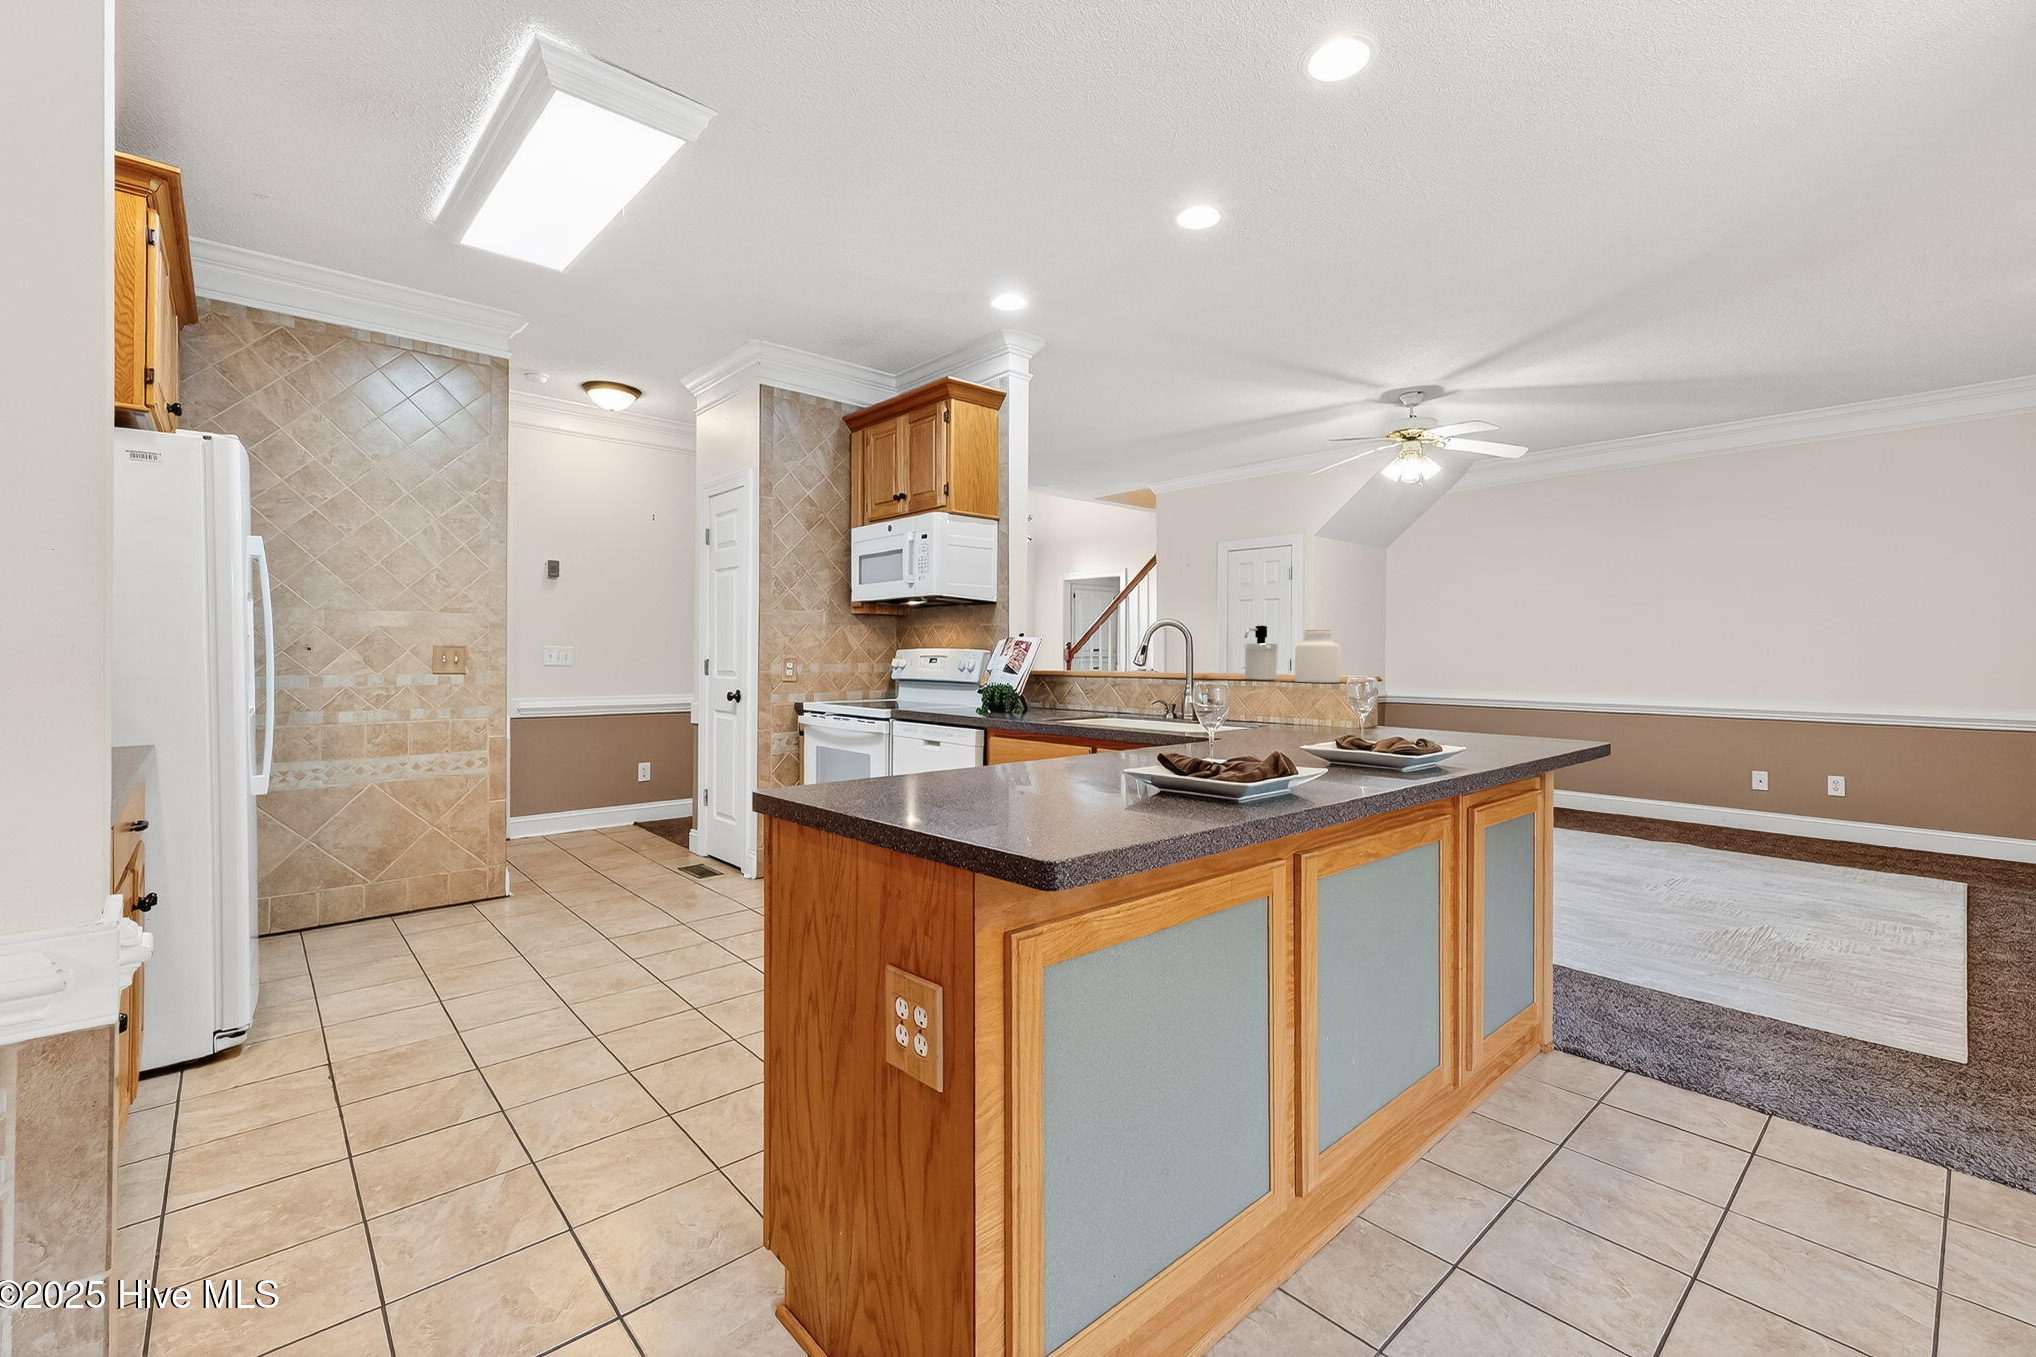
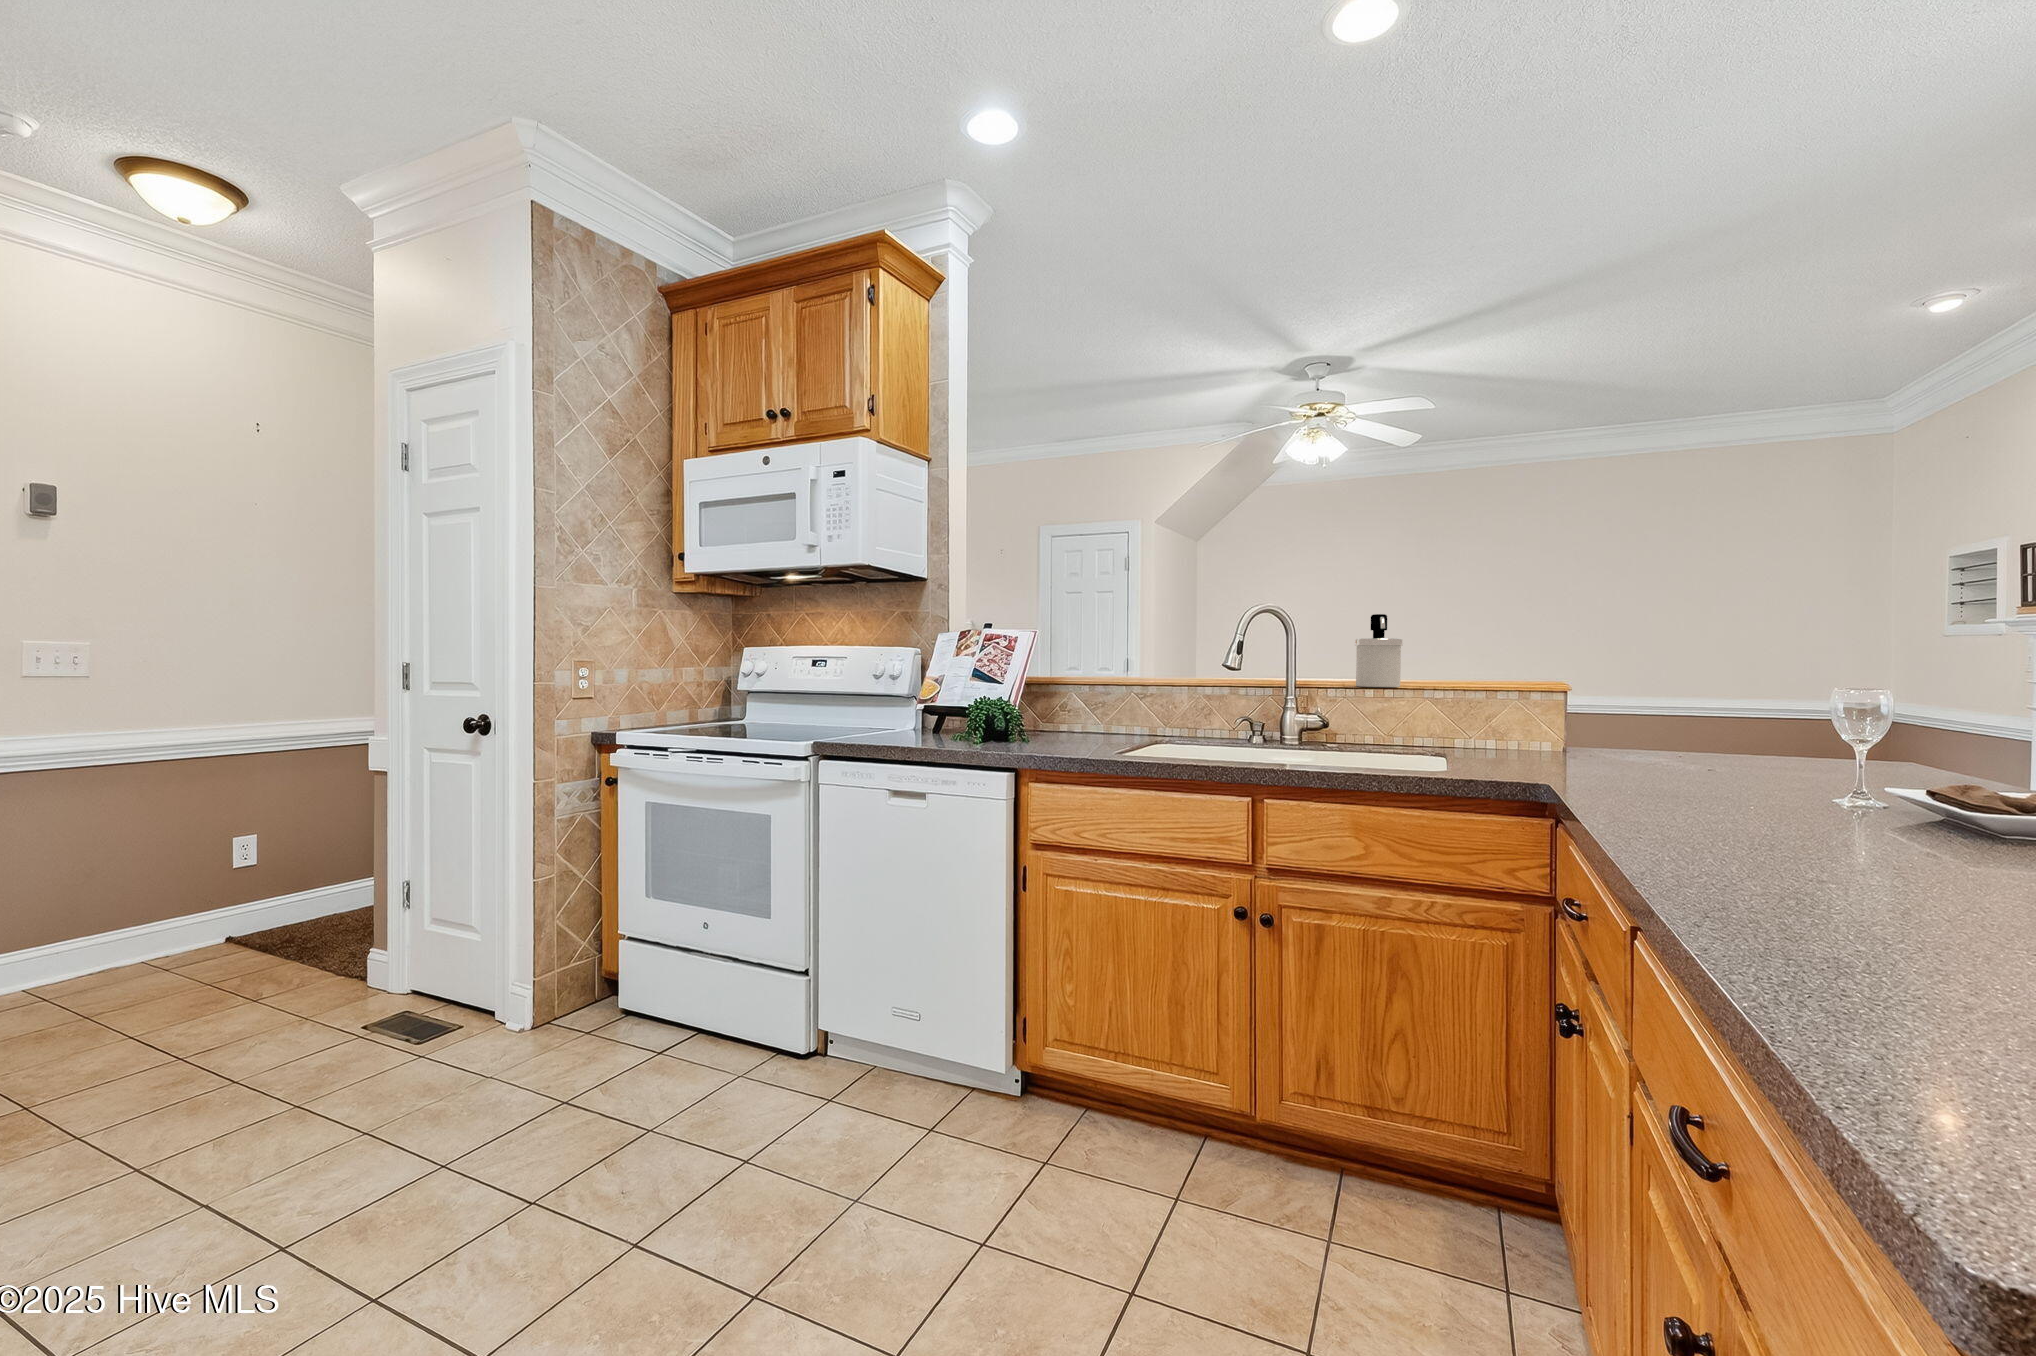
jar: present [1295,630,1340,683] -> none [1453,620,1519,691]

